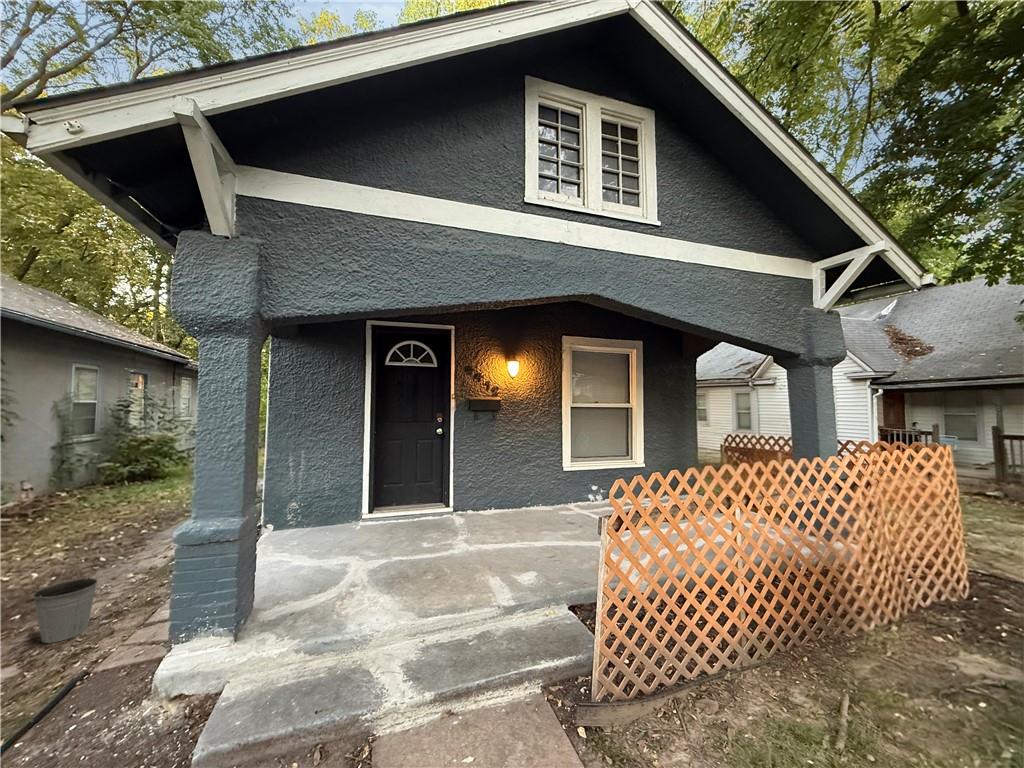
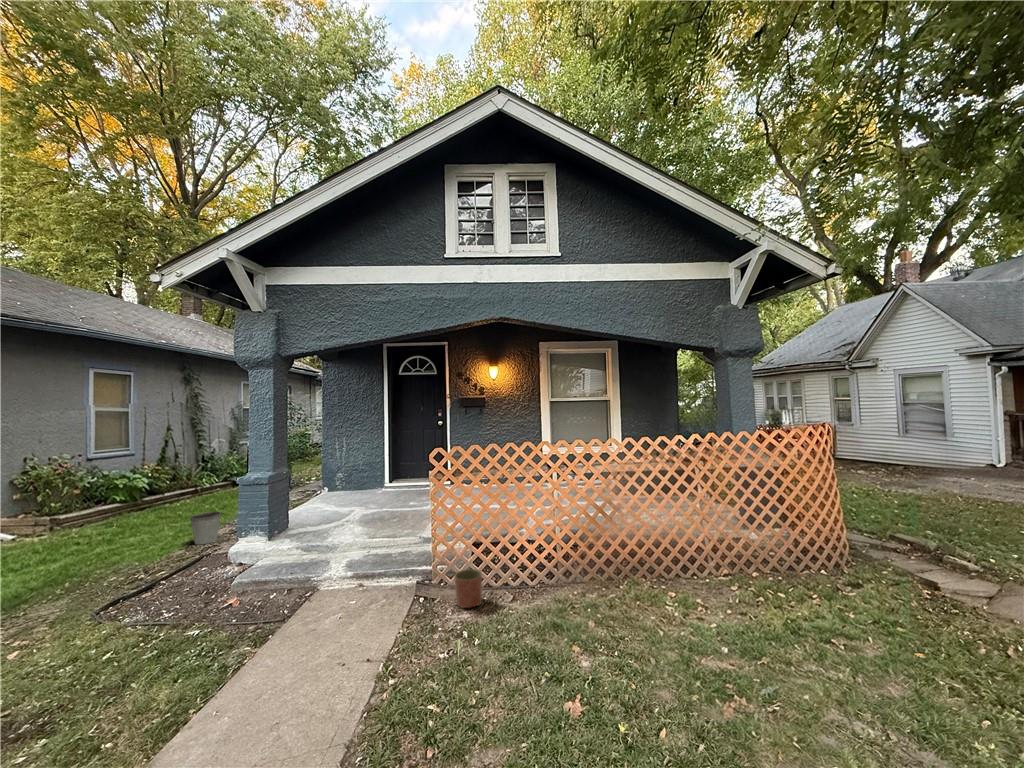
planter: none [623,667,669,743] -> present [454,569,482,608]

